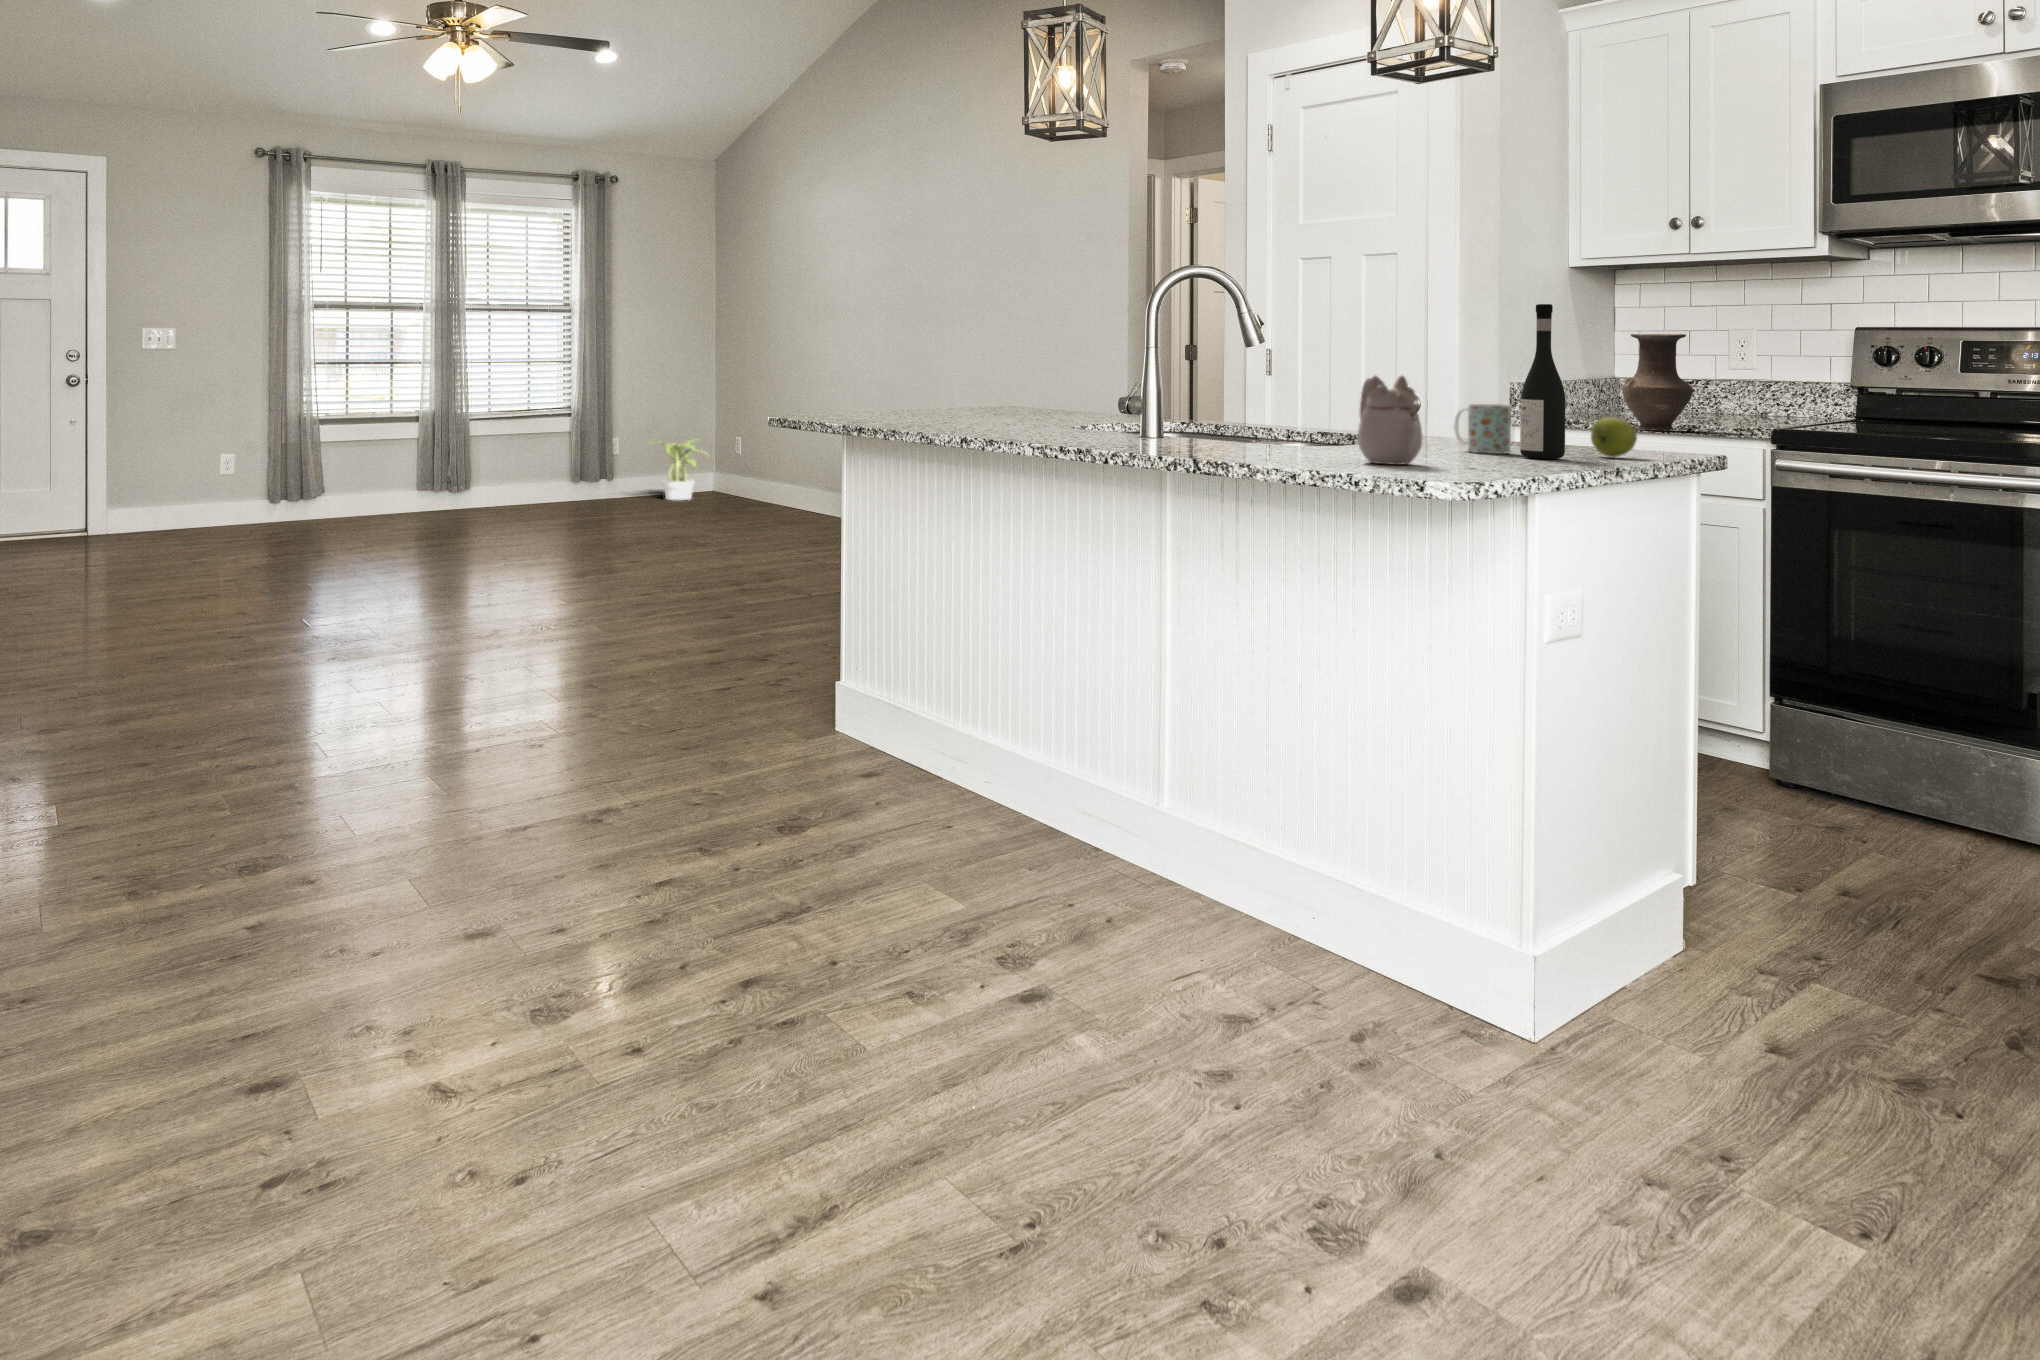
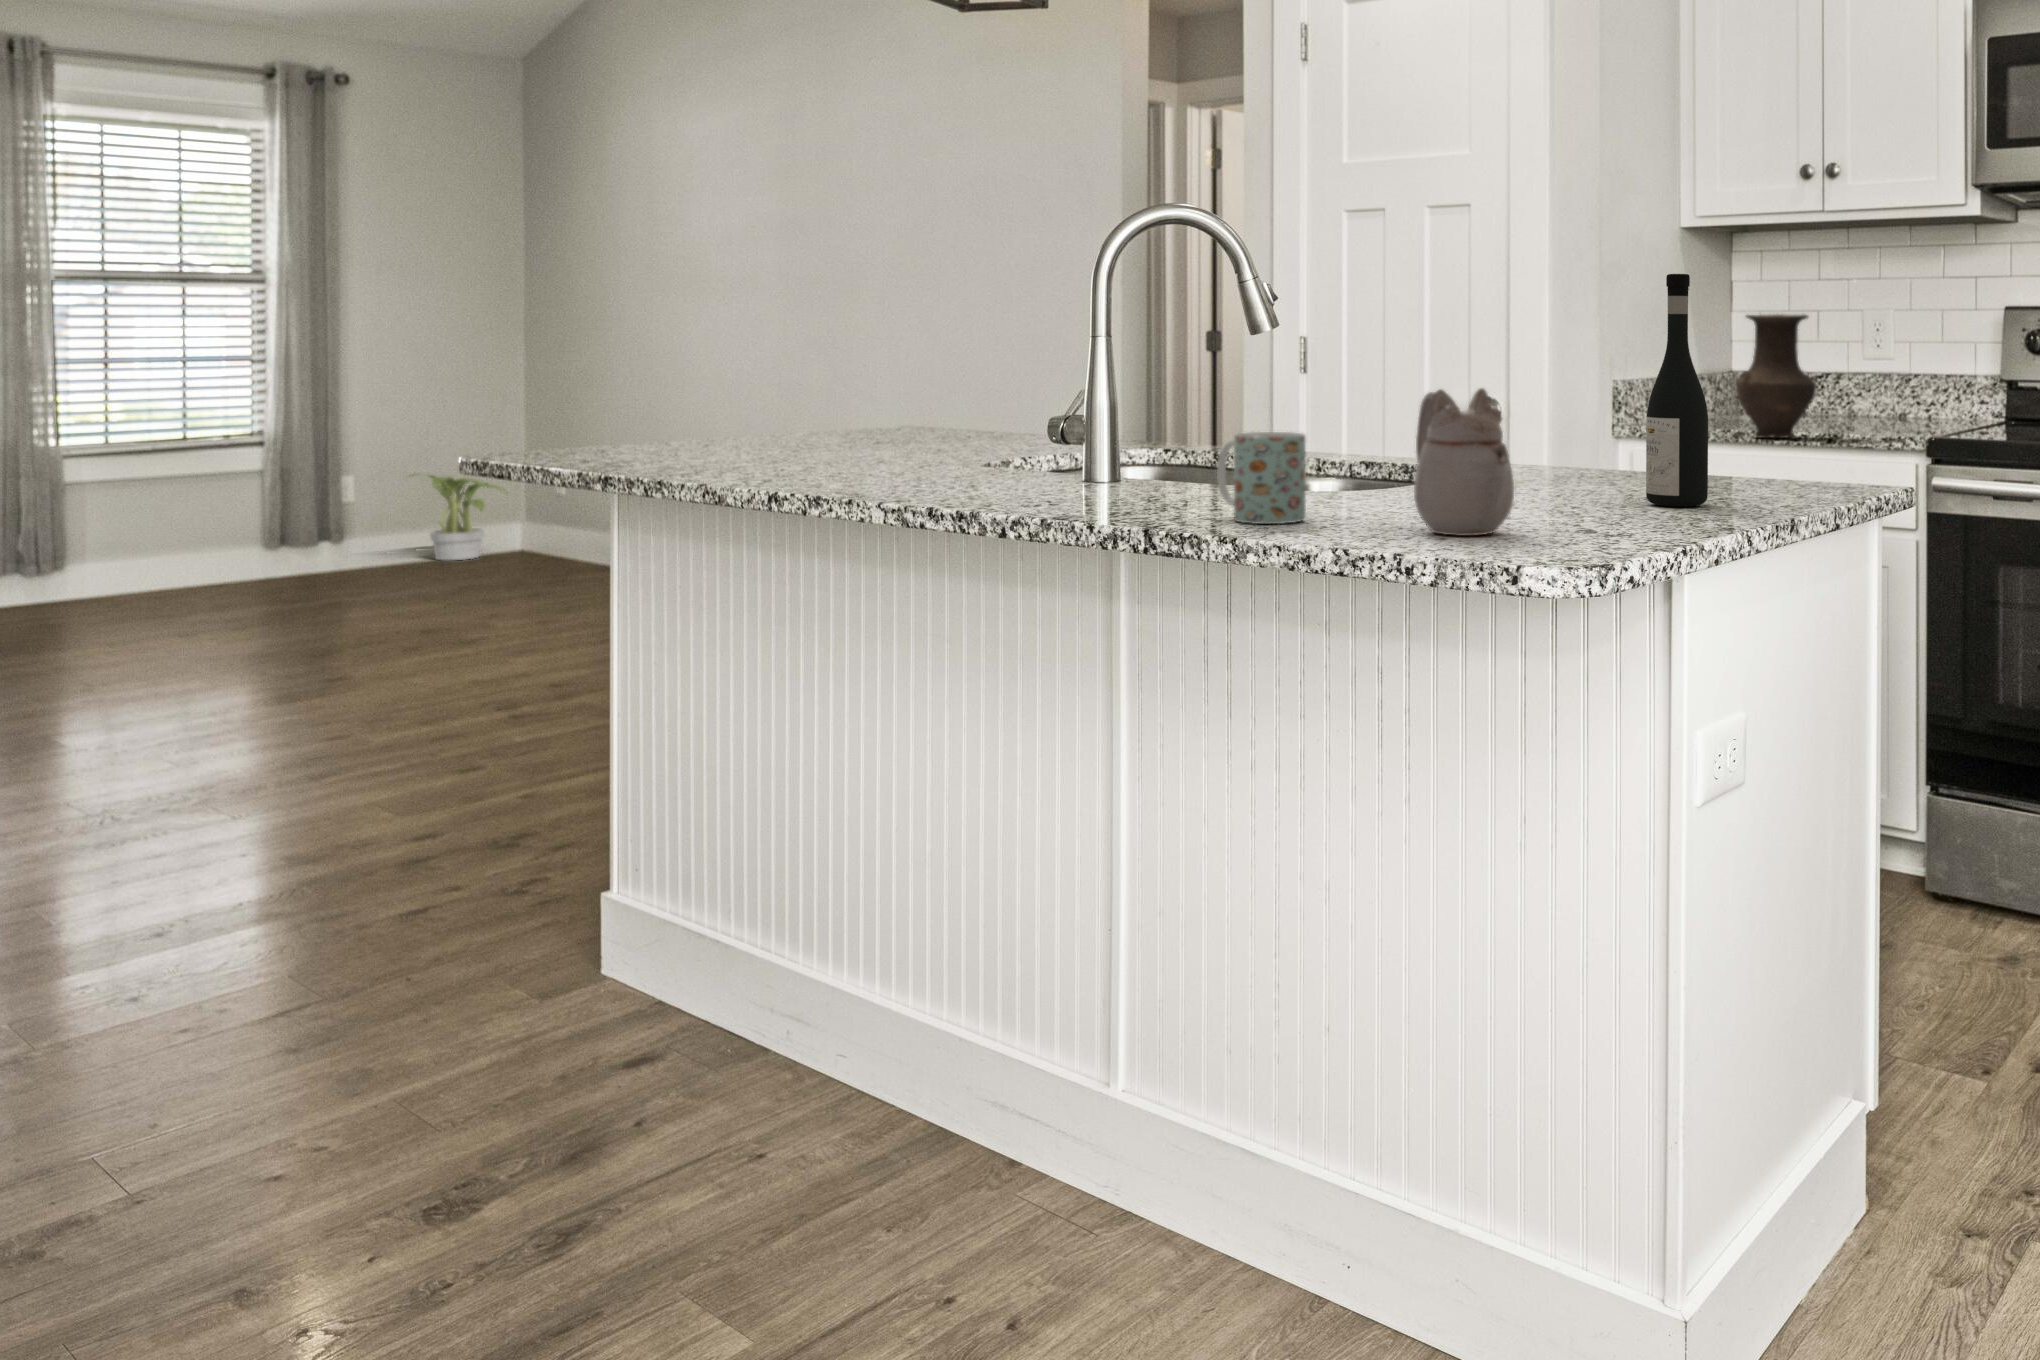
mug: present [1454,404,1511,454] -> present [1217,432,1306,524]
apple: present [1591,417,1637,457] -> none [1737,439,1798,497]

